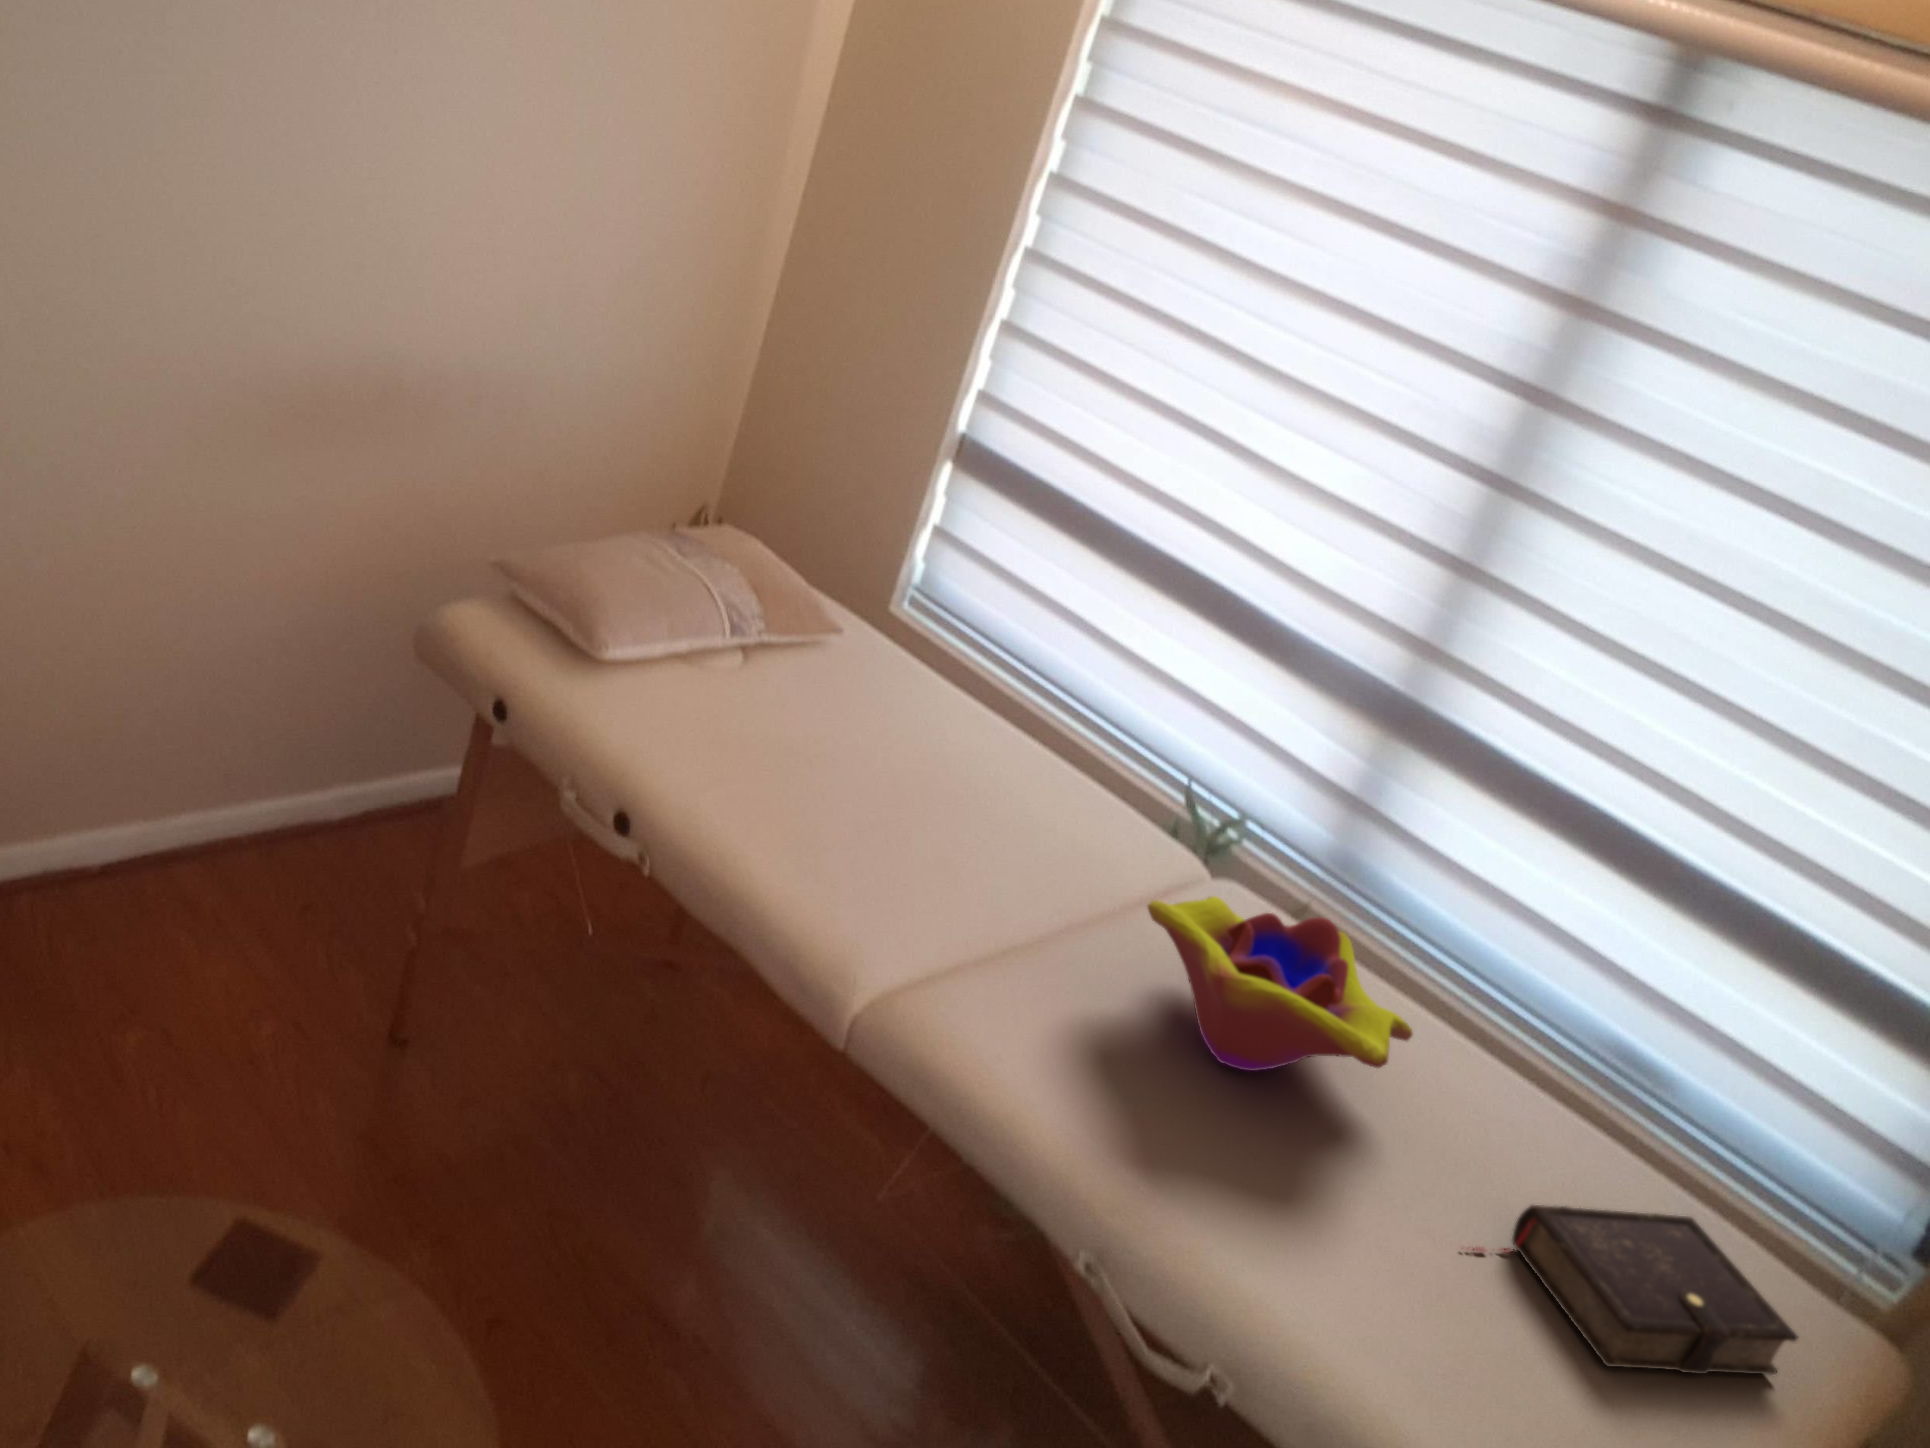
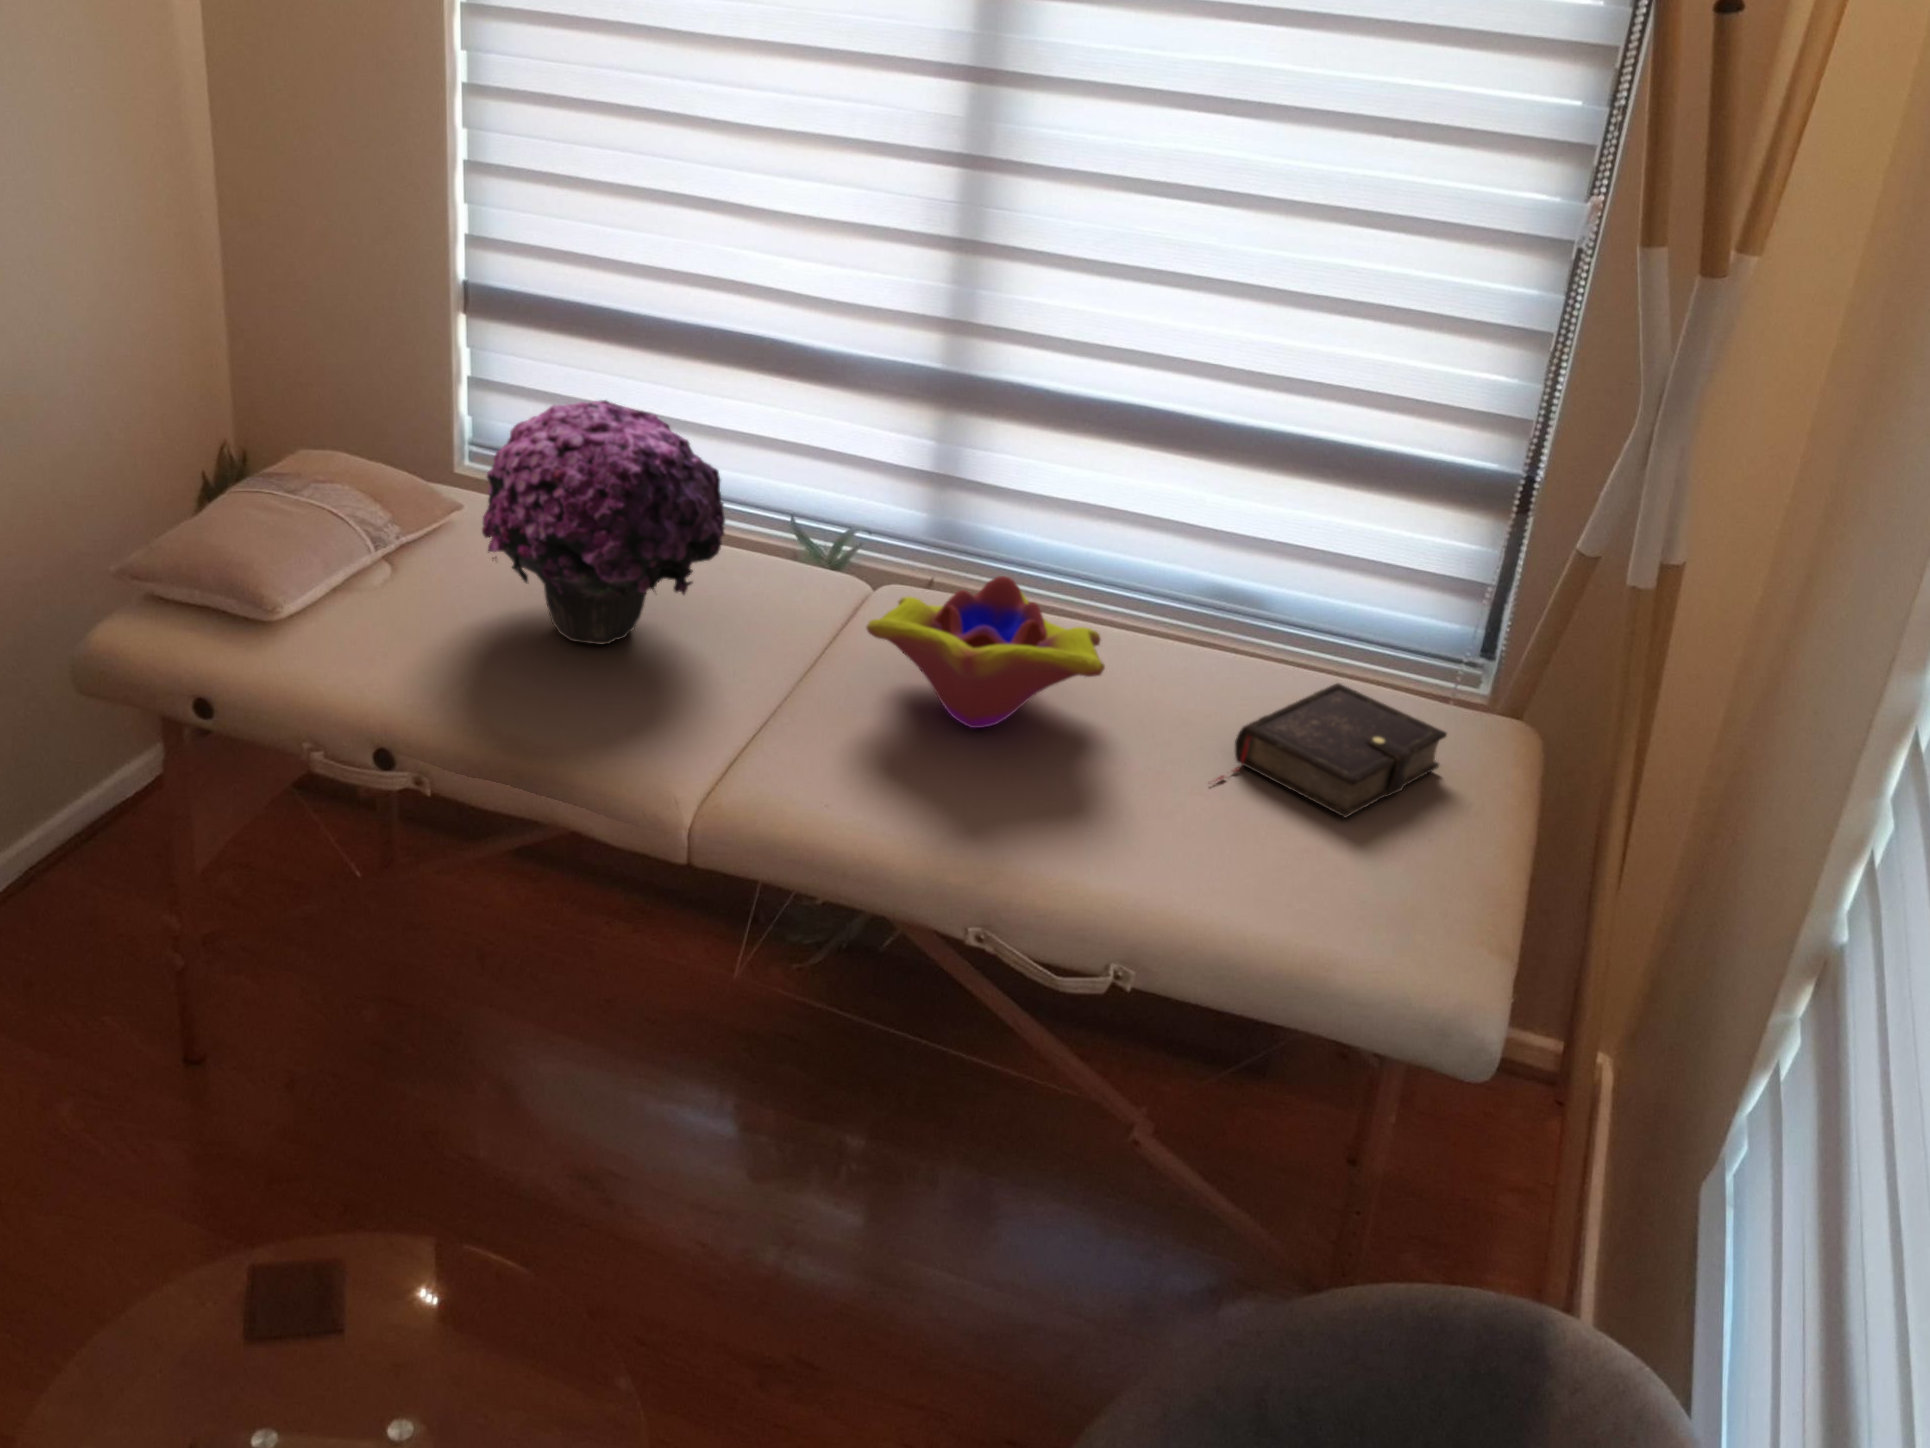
flower: none [815,561,1075,816] -> present [482,400,725,644]

